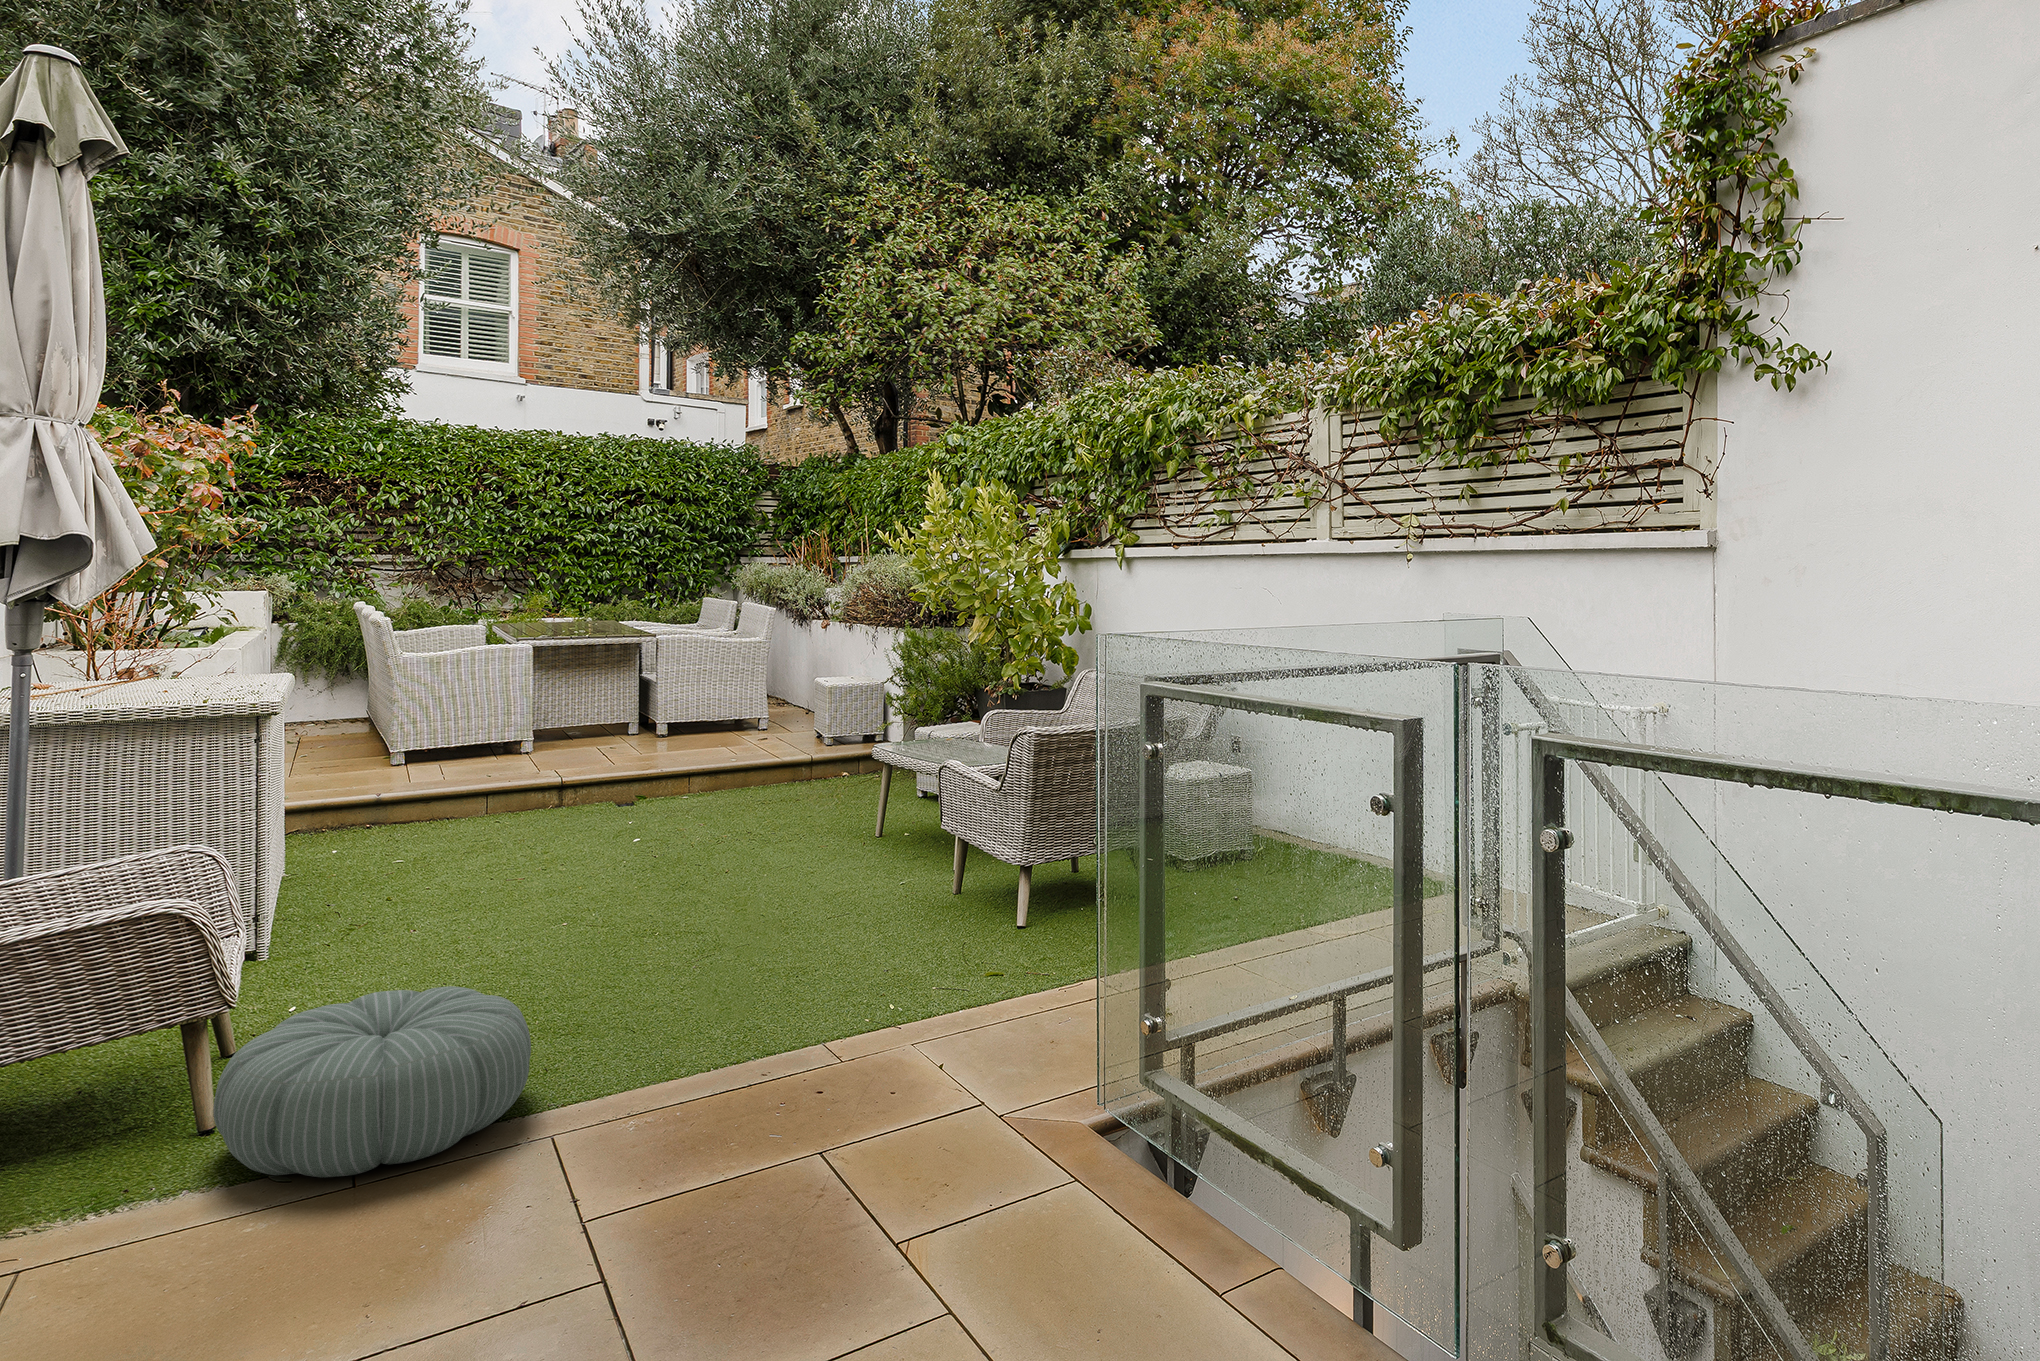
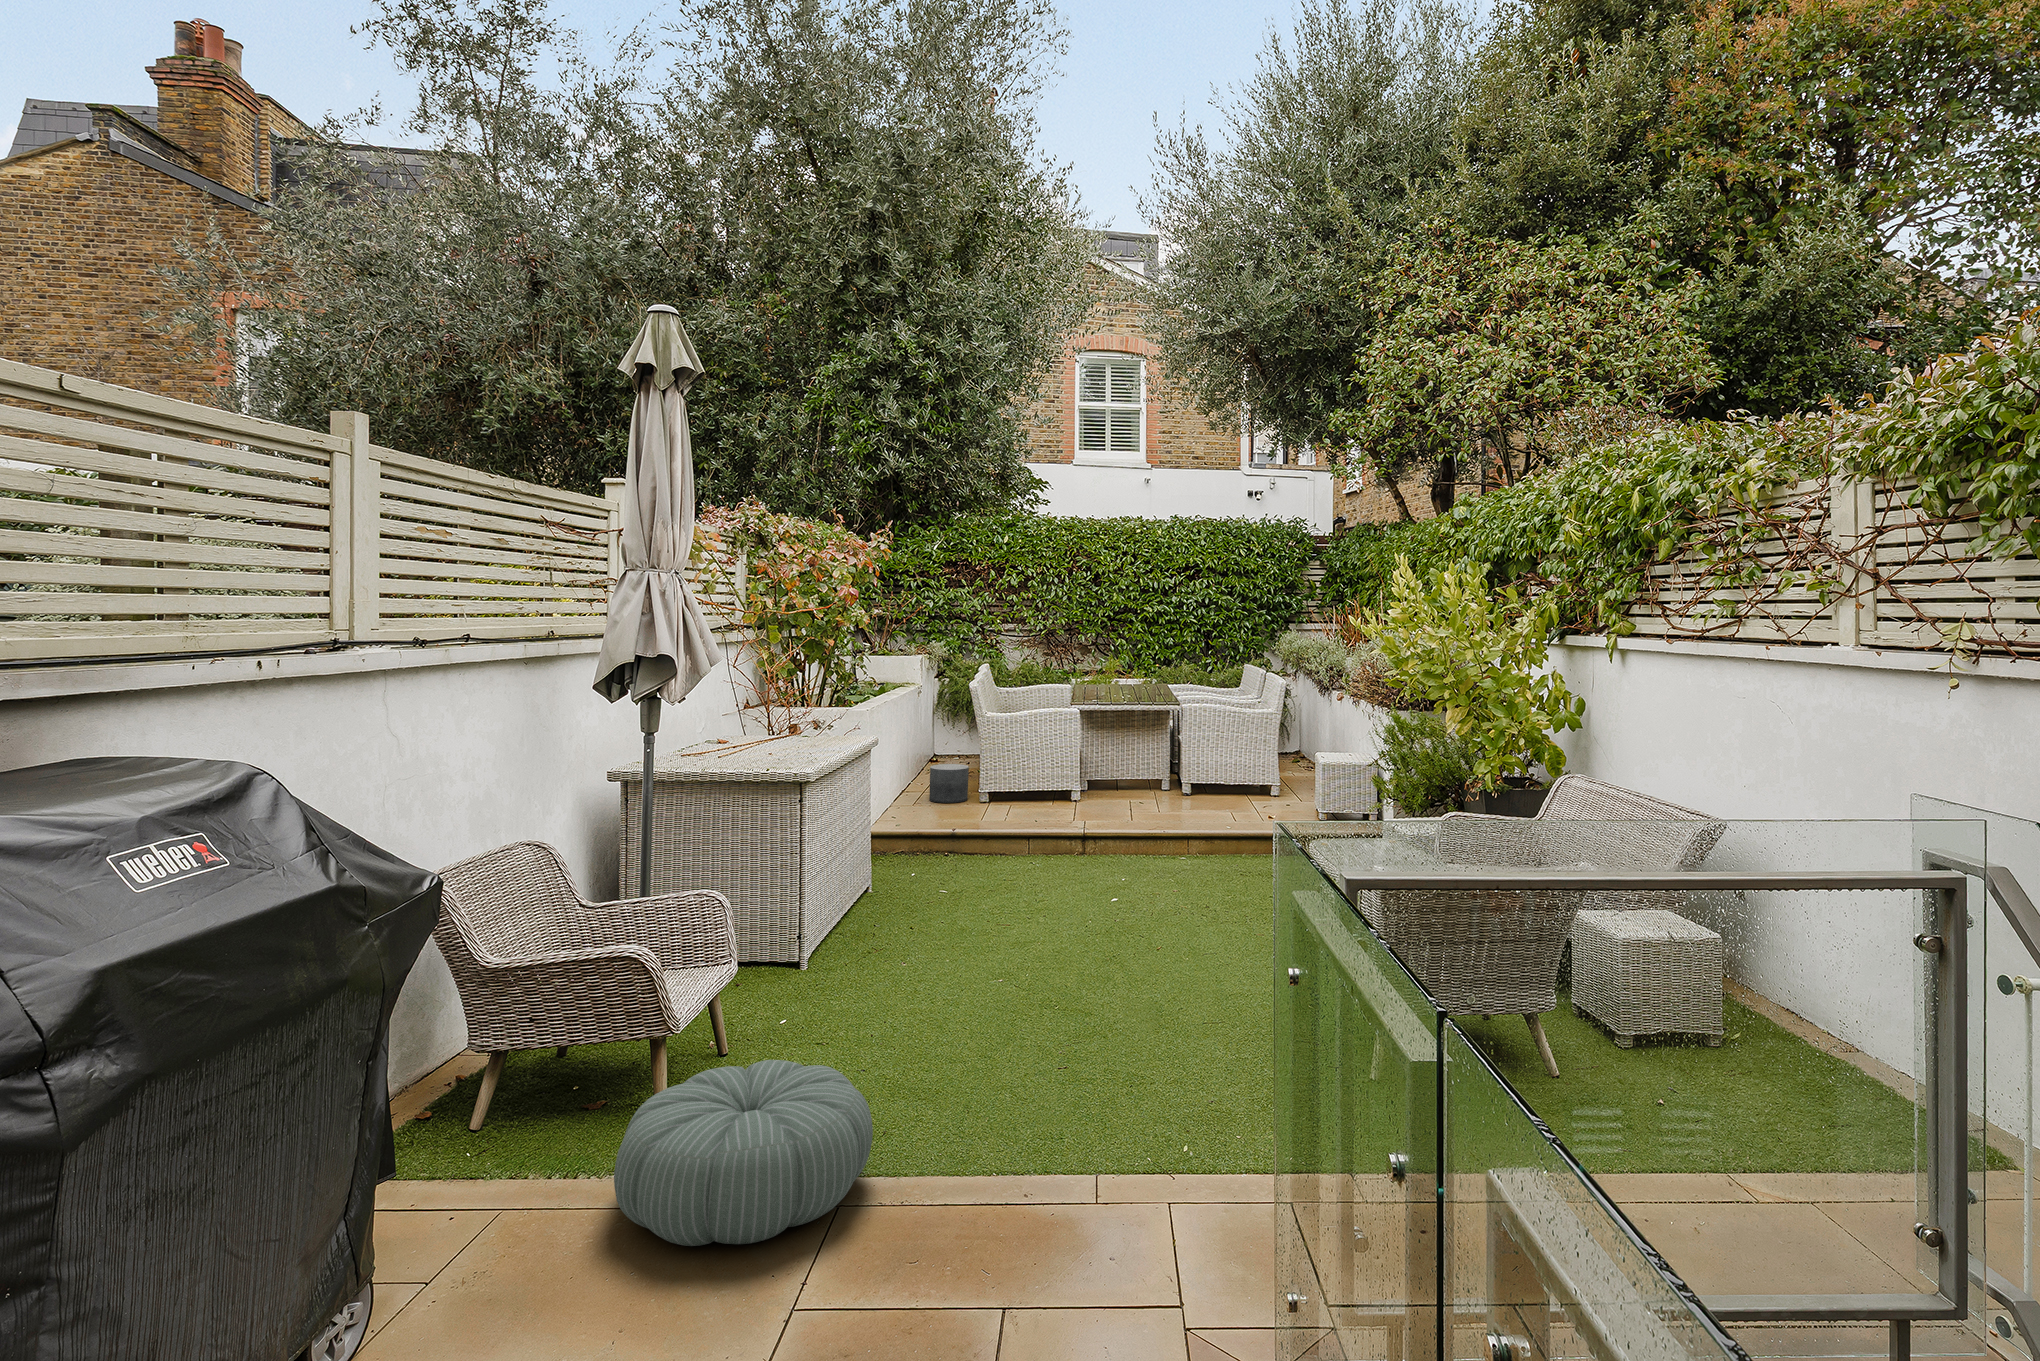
planter: none [323,720,380,766] -> present [929,764,969,803]

